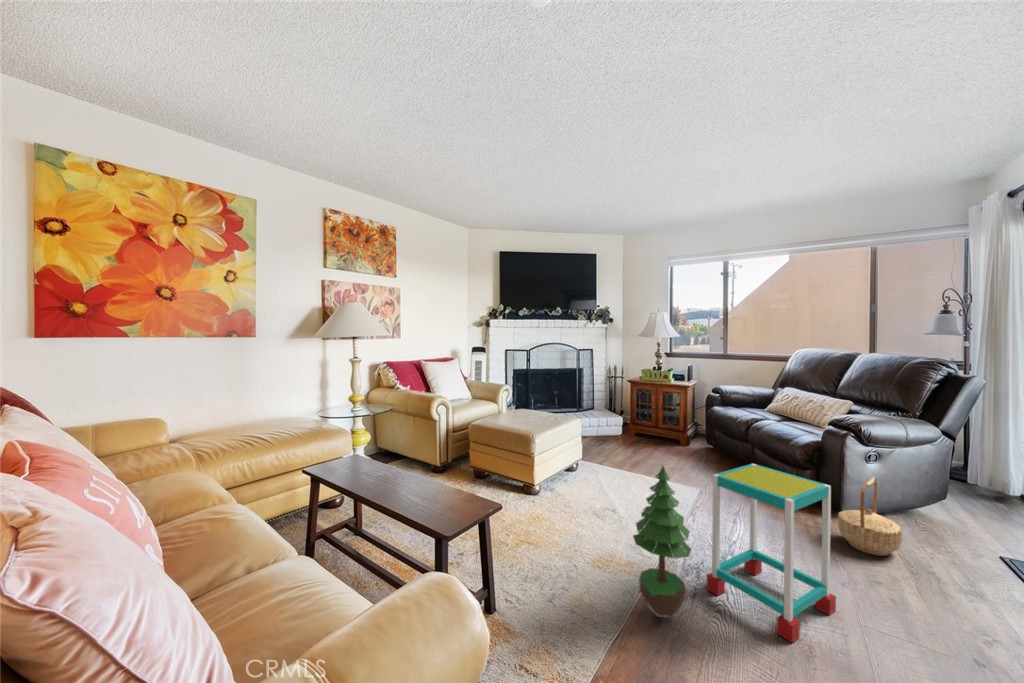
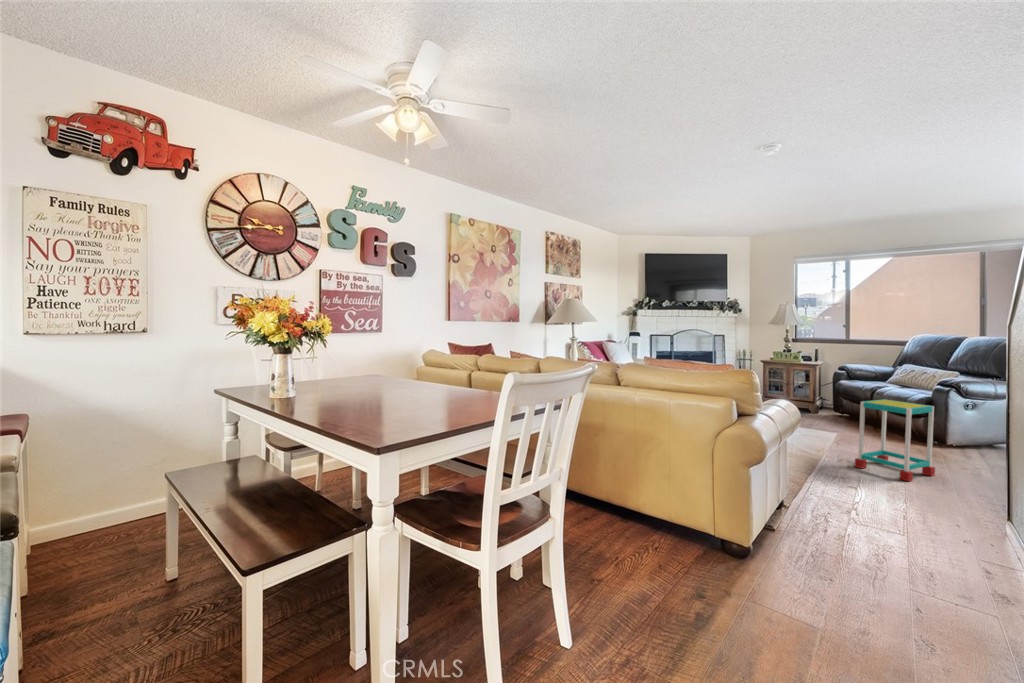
potted tree: present [633,466,691,618] -> none [814,391,851,473]
basket: present [838,477,902,556] -> none [941,415,984,462]

